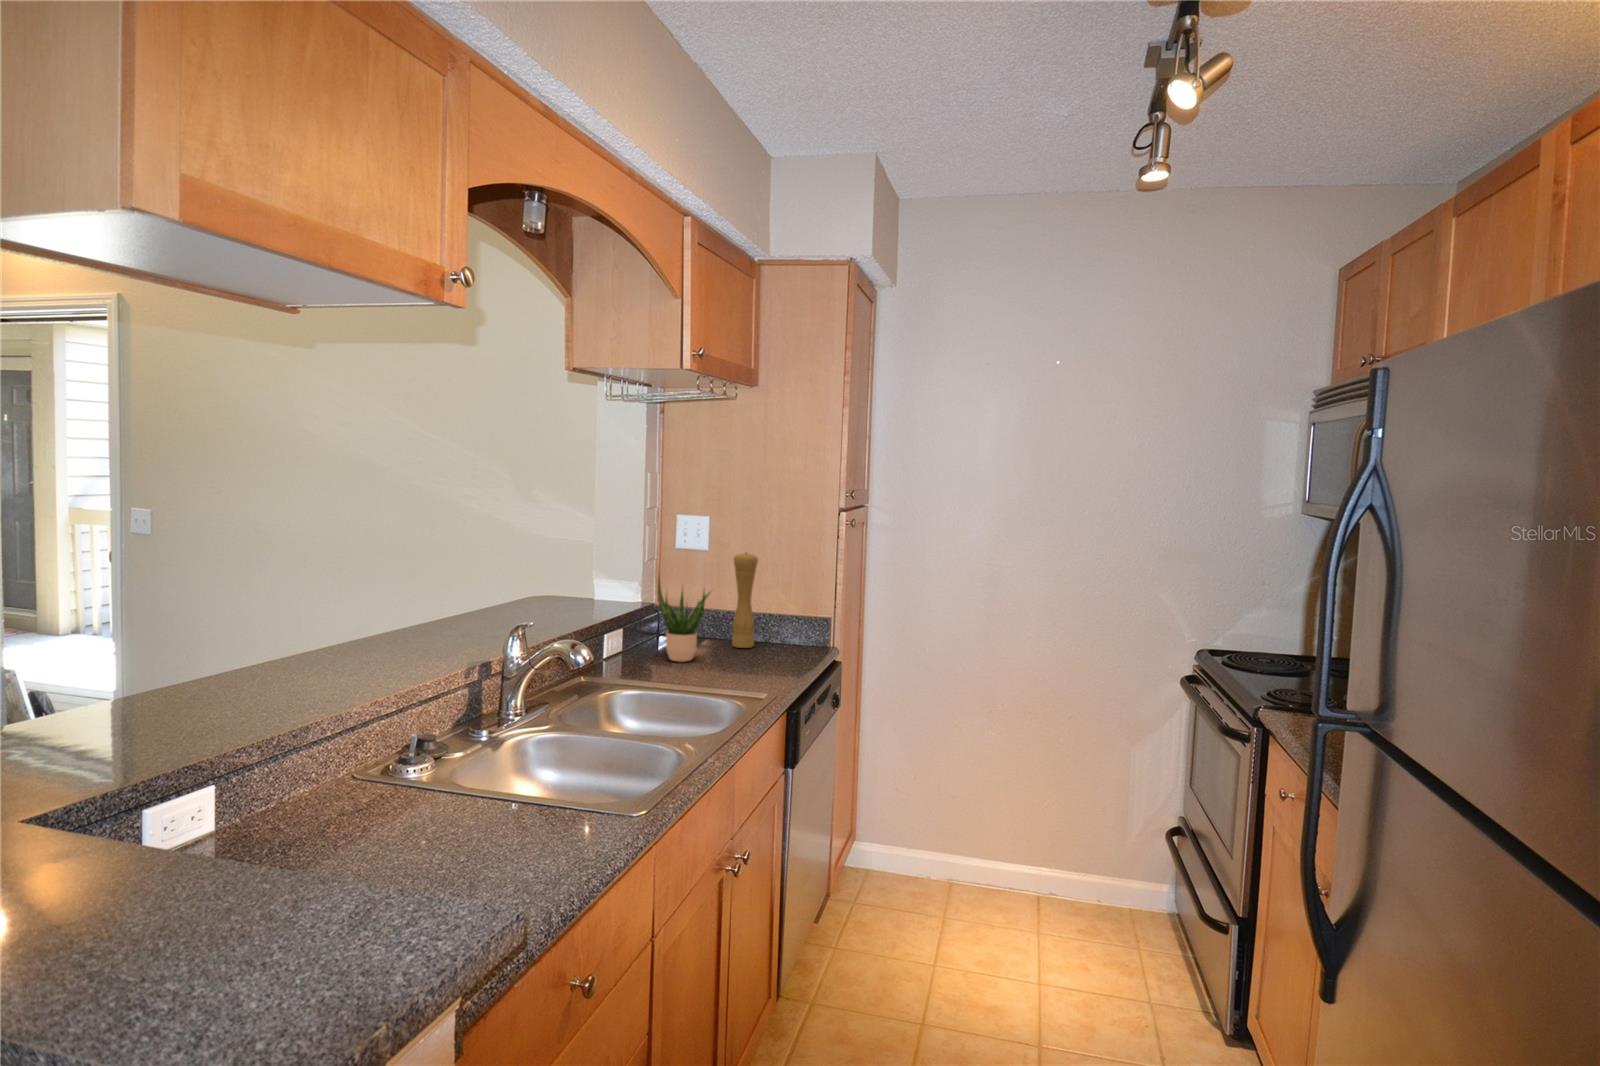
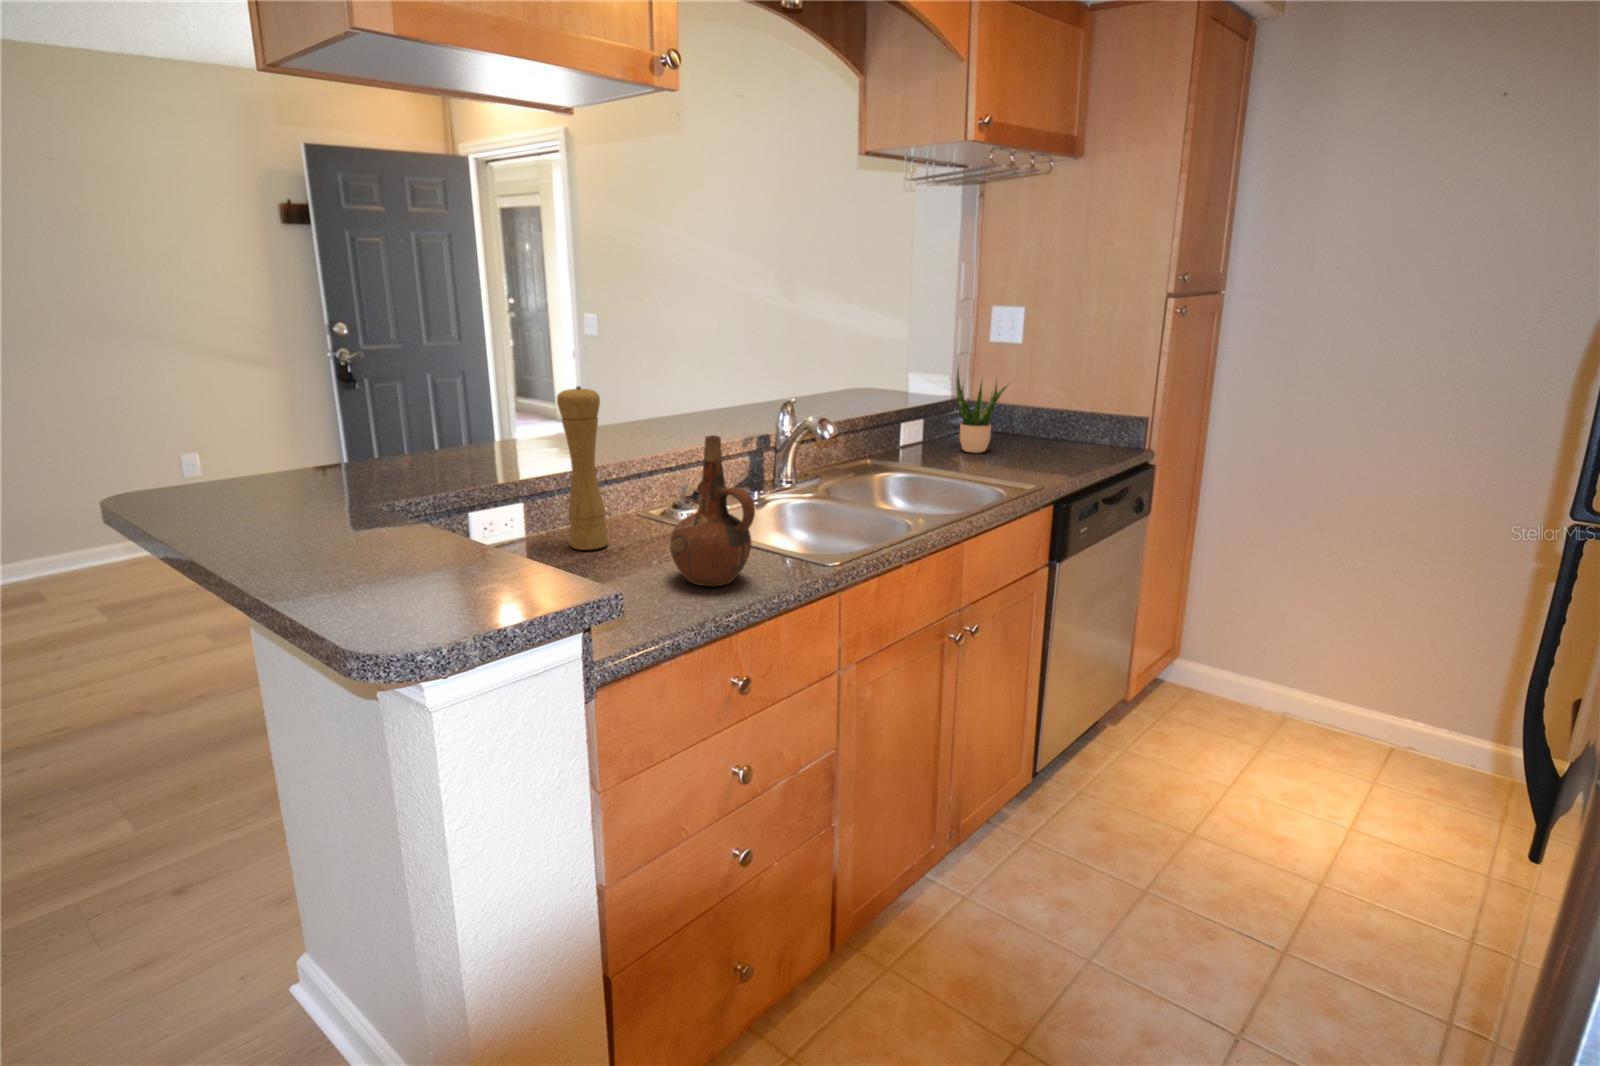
pepper mill: present [732,553,758,648] -> present [557,386,608,550]
ceramic pitcher: none [459,681,566,861] -> present [670,435,755,586]

